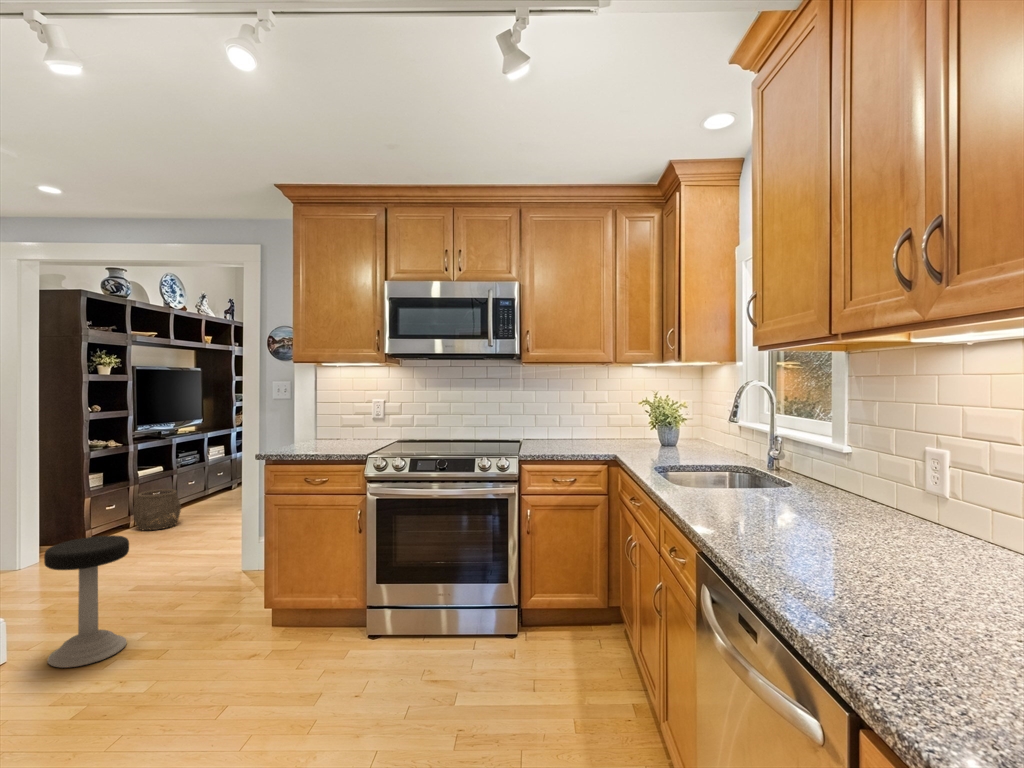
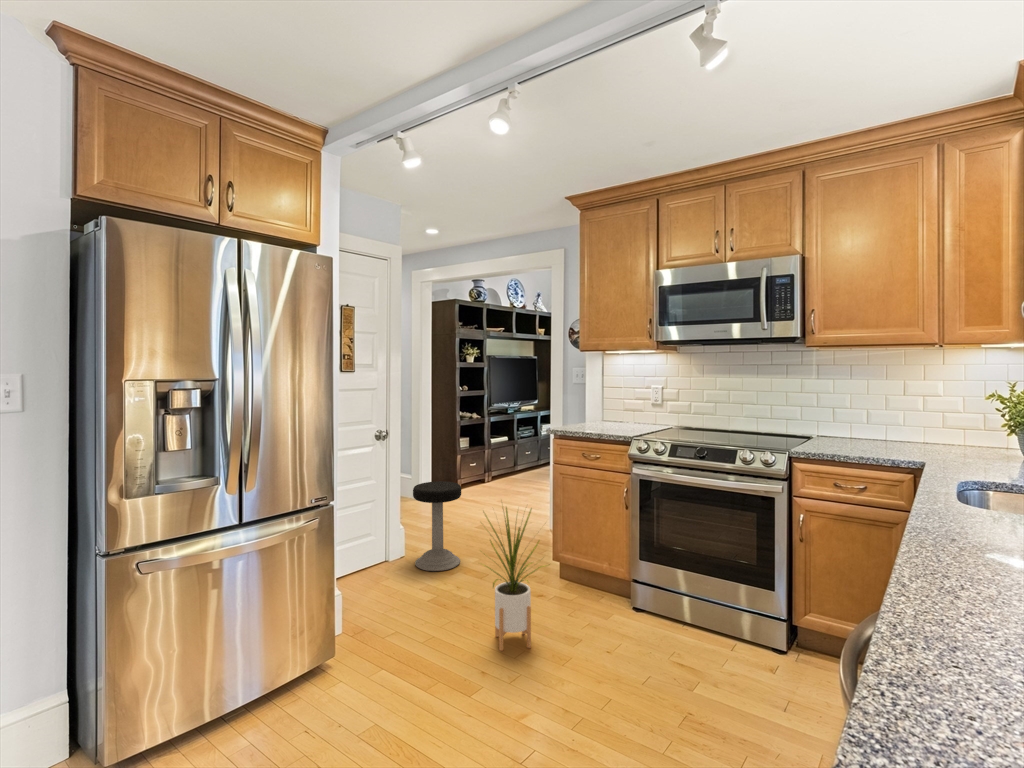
woven basket: present [133,489,181,531] -> none [486,453,518,485]
house plant: none [181,541,292,740] -> present [485,507,543,651]

